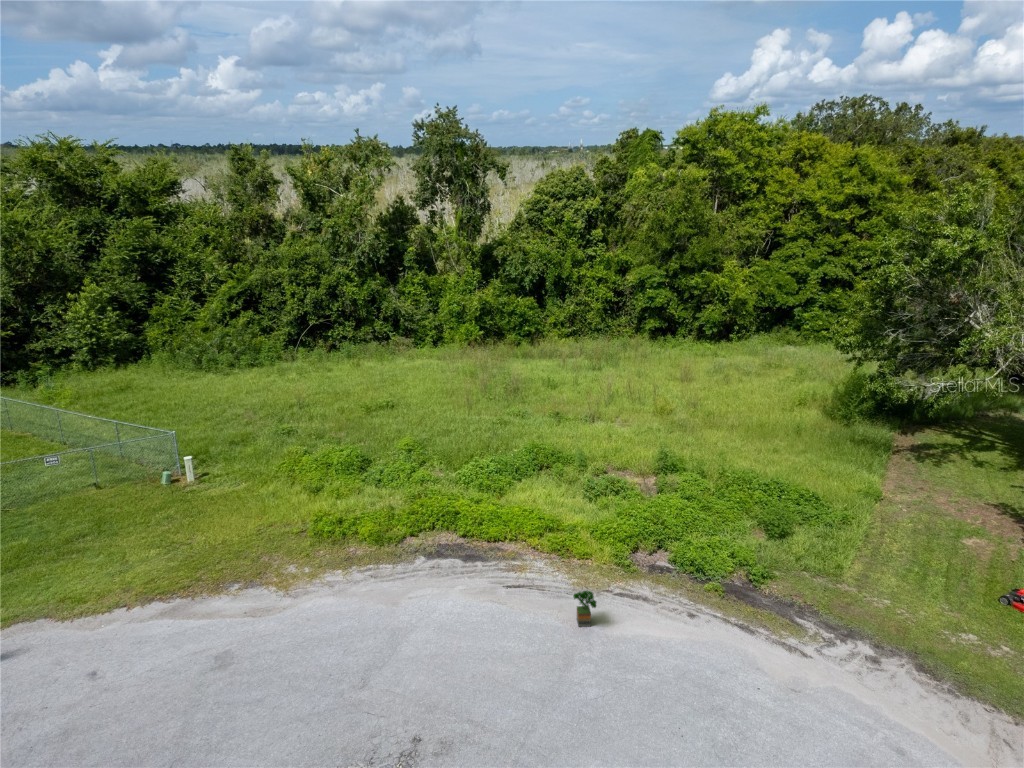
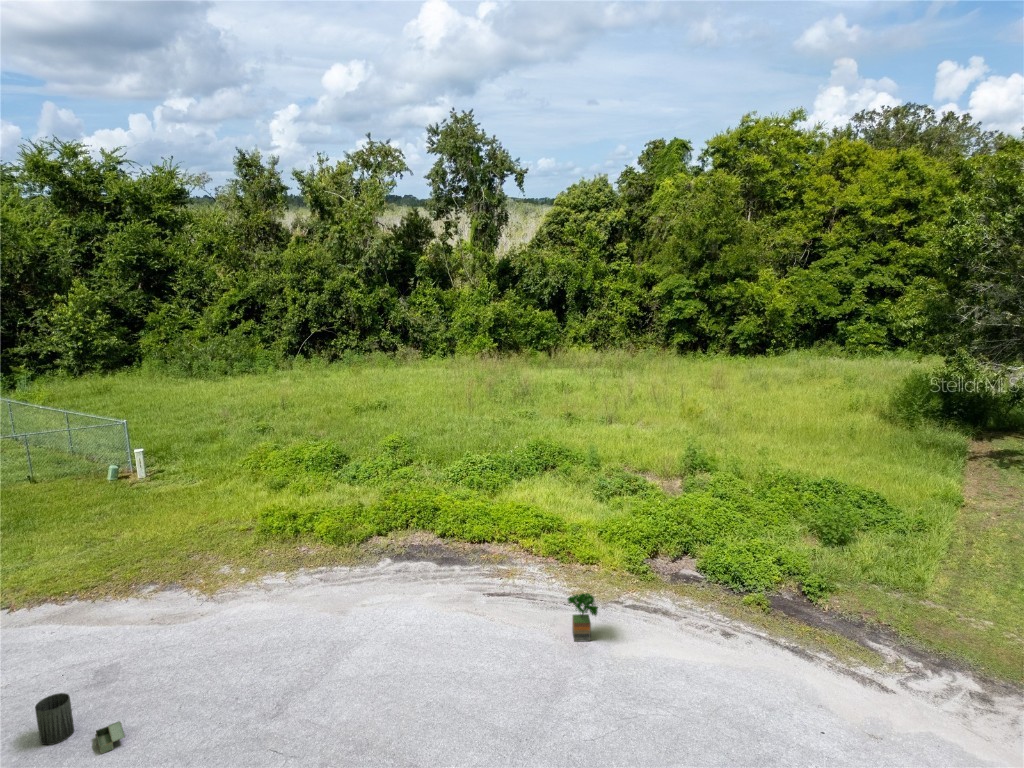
trash can: none [190,684,217,722] -> present [35,693,74,745]
toolbox: none [235,702,259,727] -> present [95,721,125,754]

